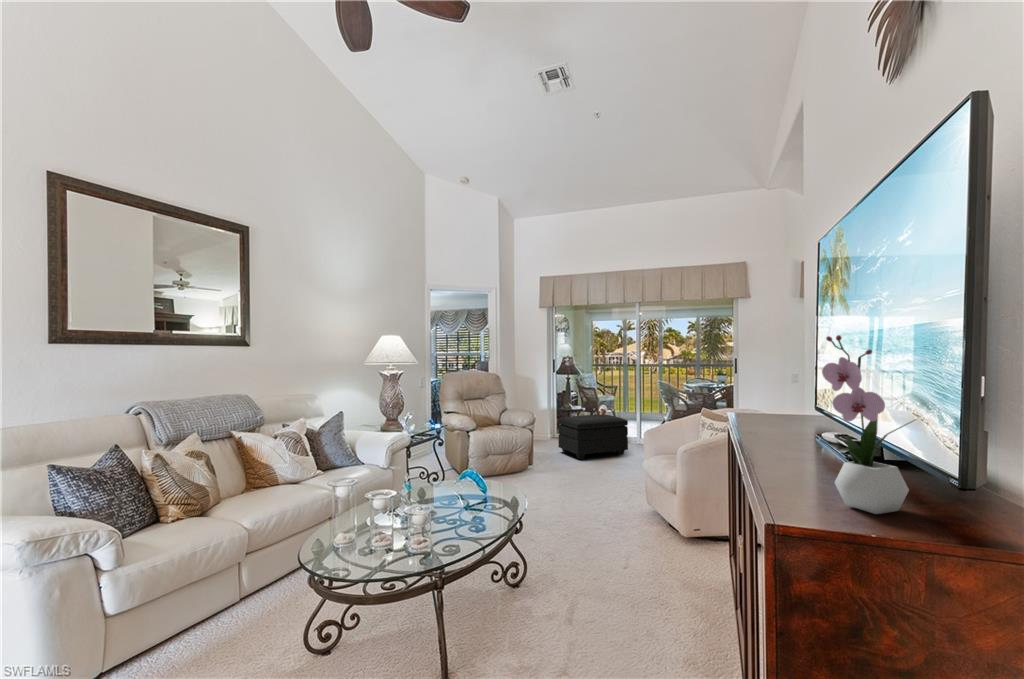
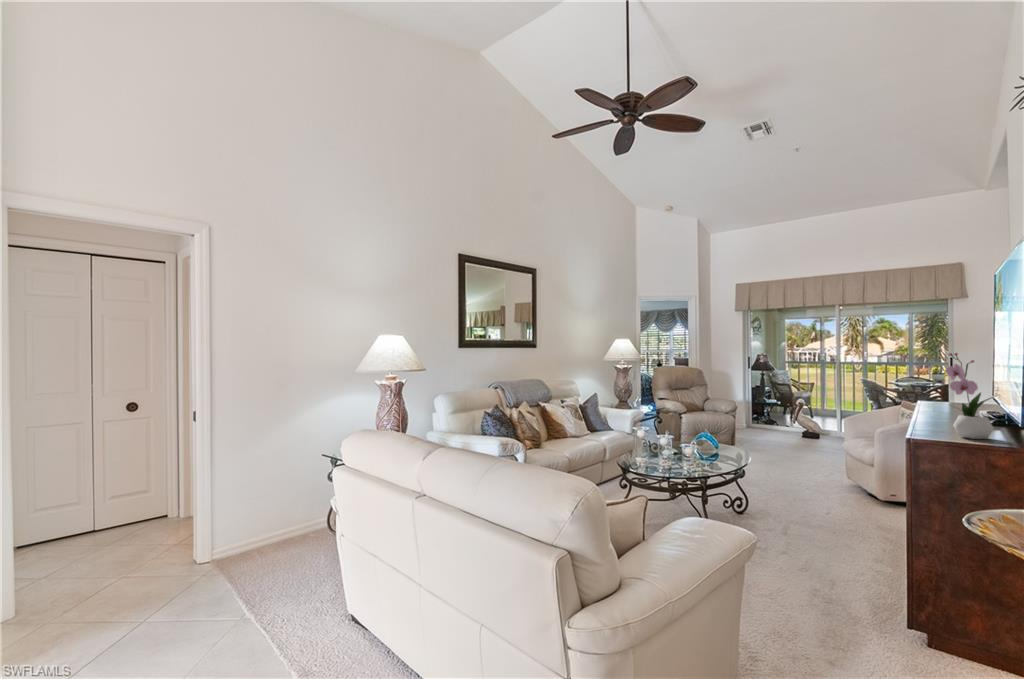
footstool: present [558,414,628,459] -> none [756,408,827,445]

